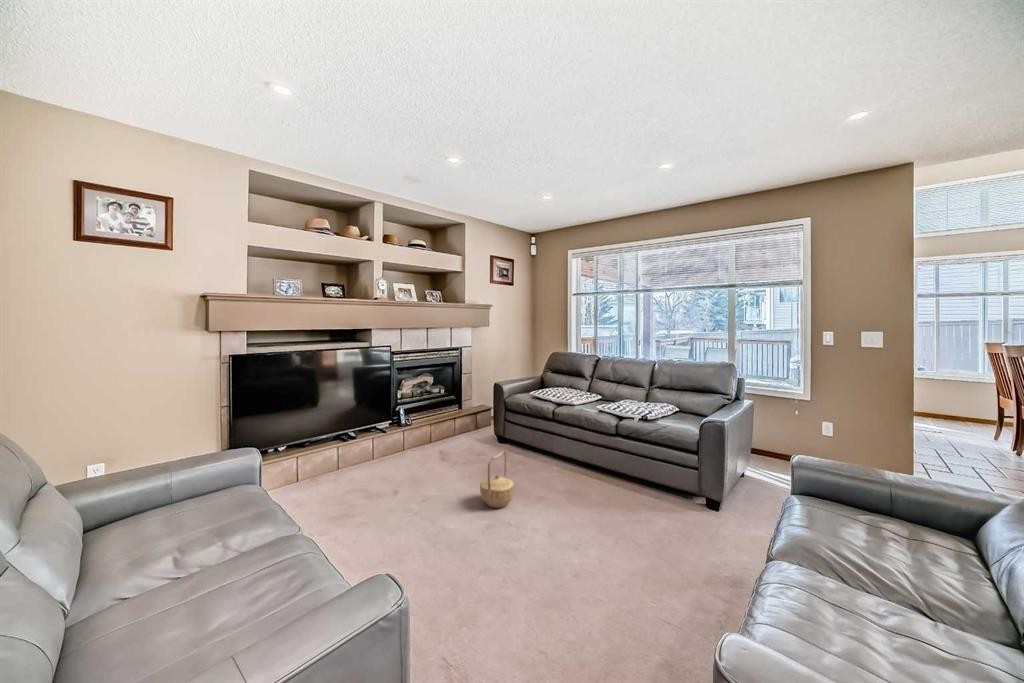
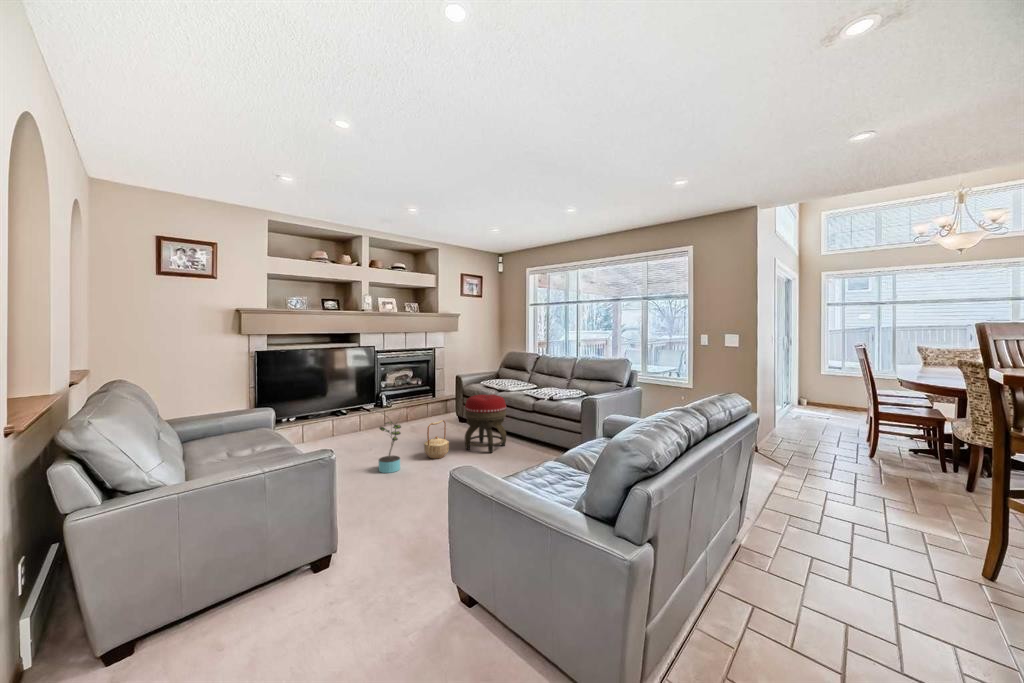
footstool: none [529,412,585,496] -> present [465,394,506,453]
potted plant: none [409,430,468,539] -> present [370,402,401,473]

